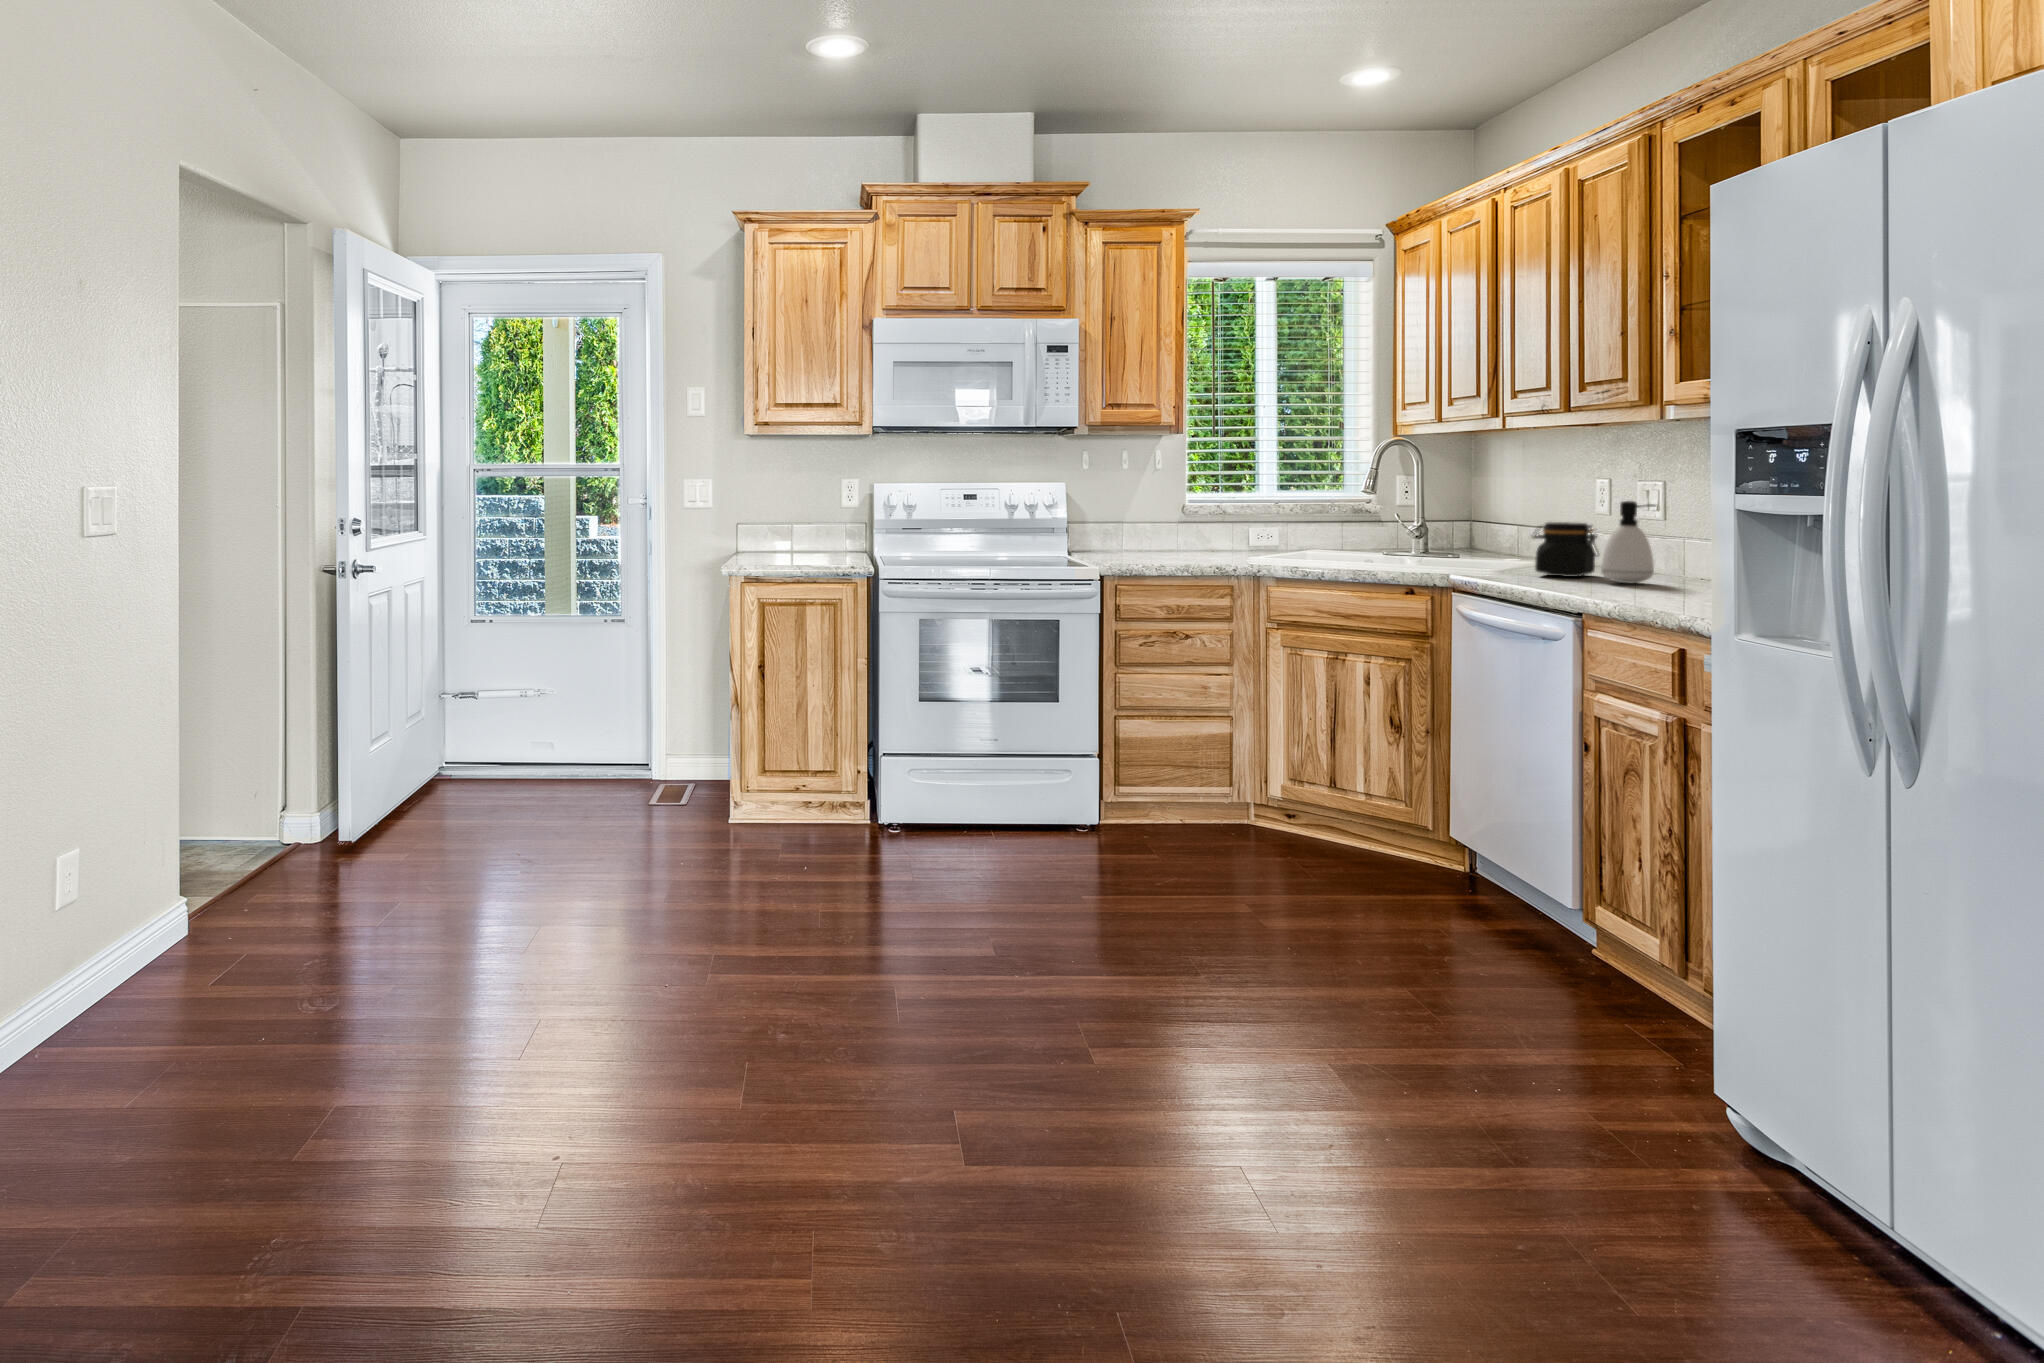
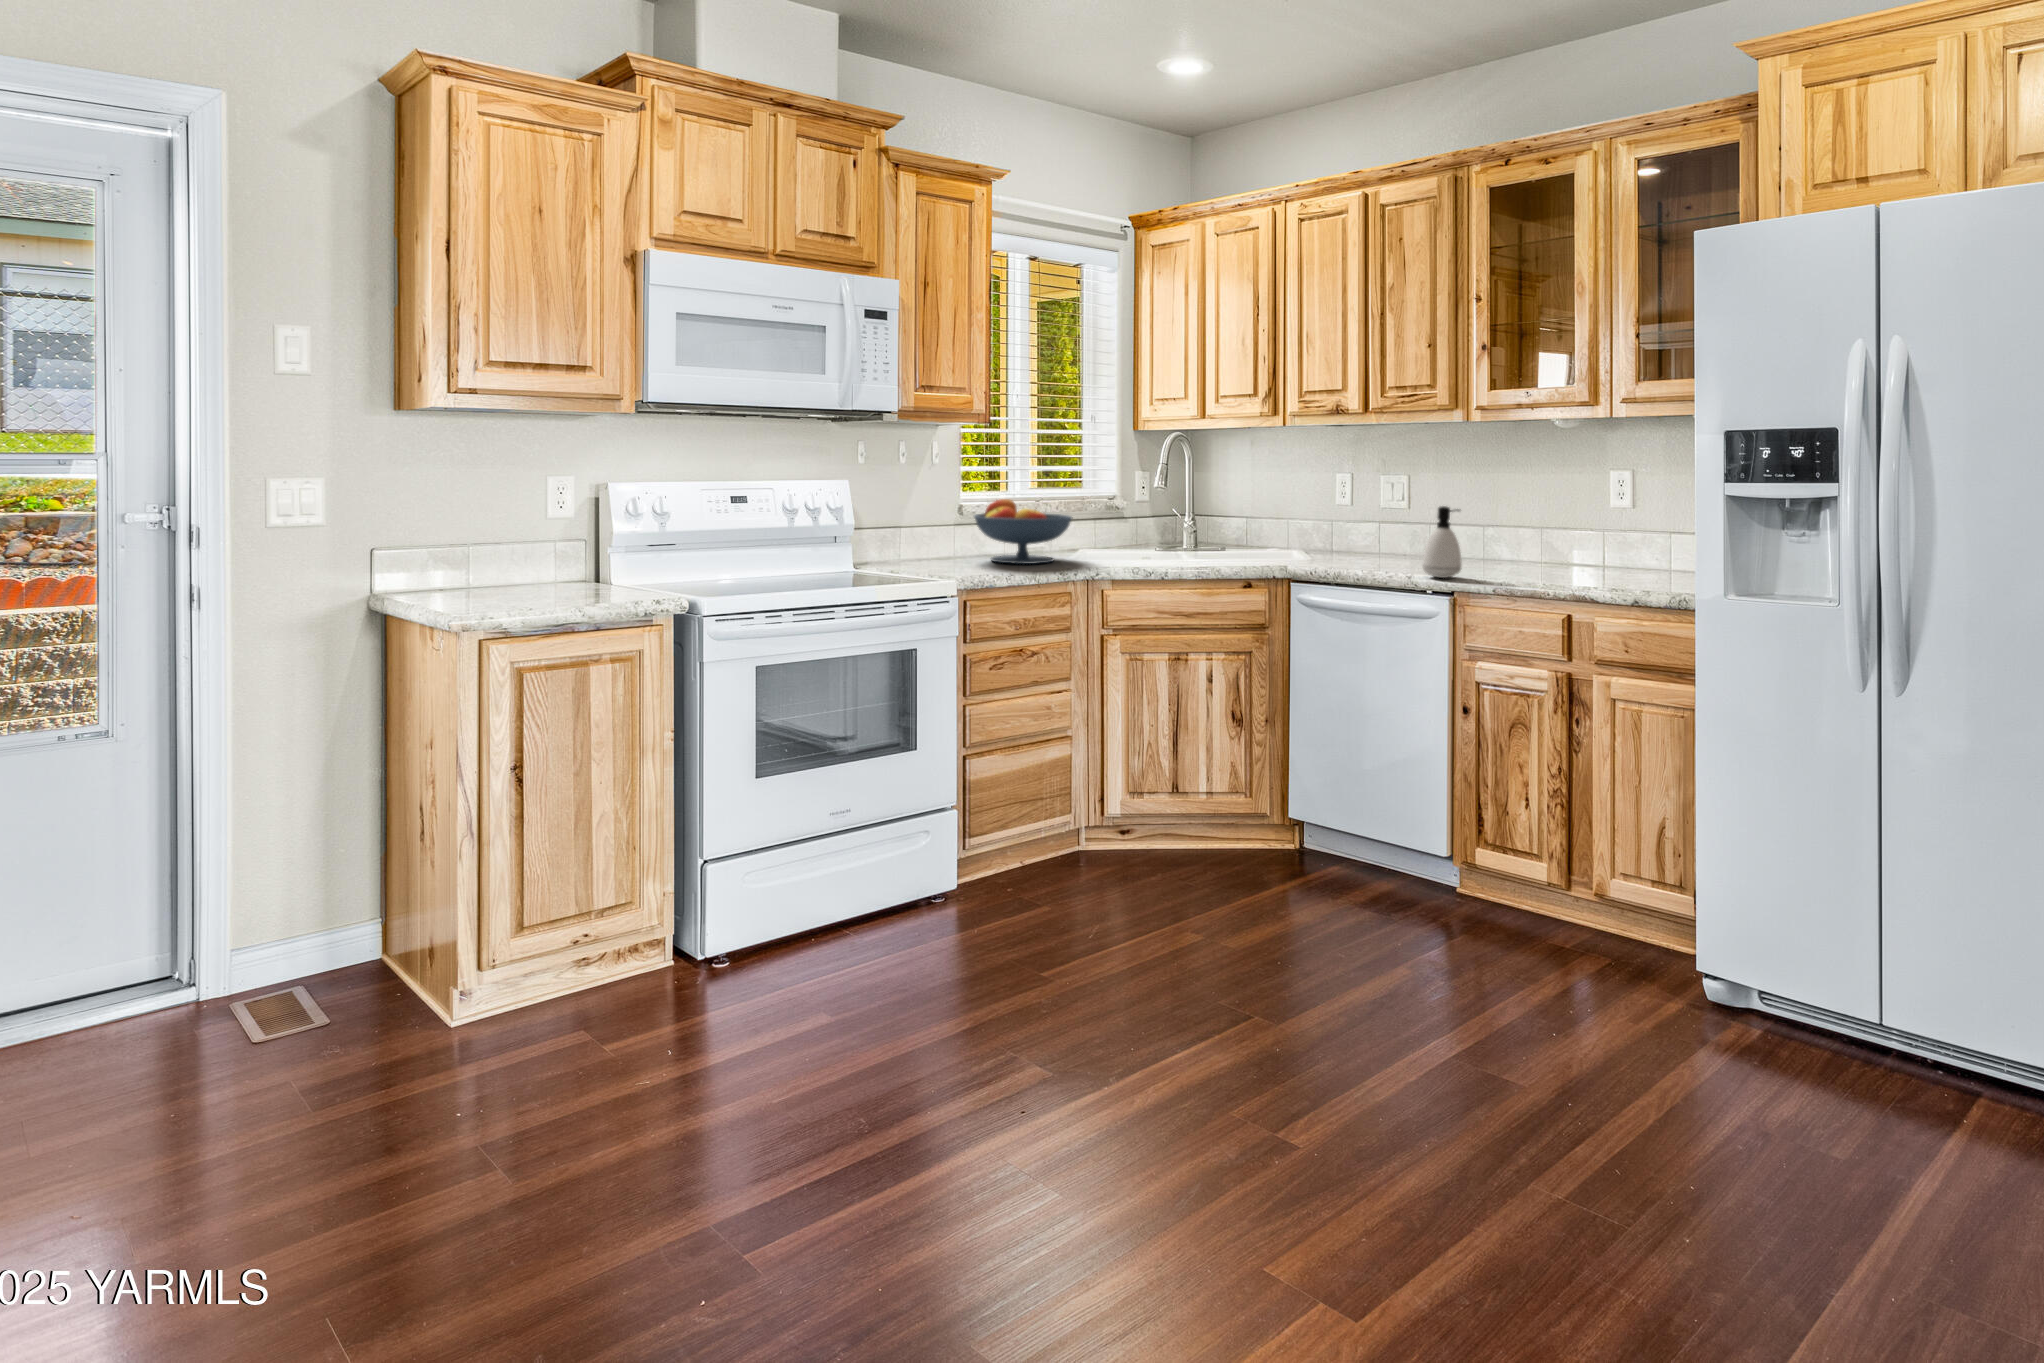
fruit bowl: none [1164,501,1259,559] -> present [974,499,1072,564]
jar: present [1532,522,1598,577] -> none [1350,523,1402,572]

